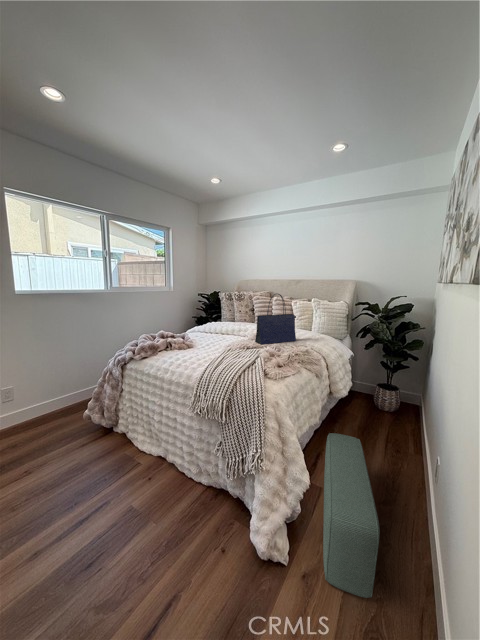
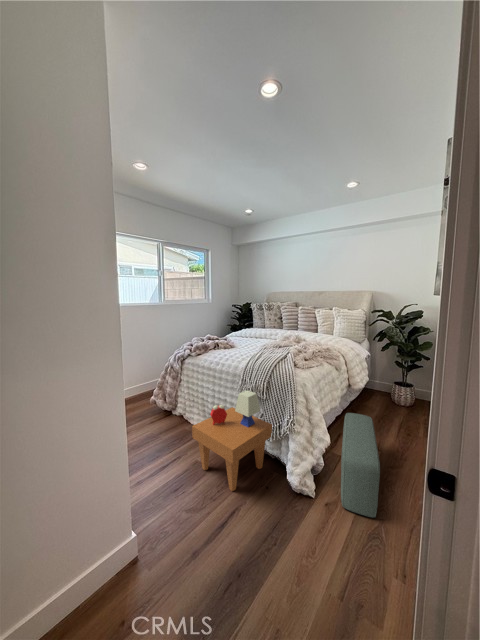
tote bag: present [255,294,296,344] -> none [285,304,319,345]
side table: none [119,412,233,562] -> present [192,390,272,491]

